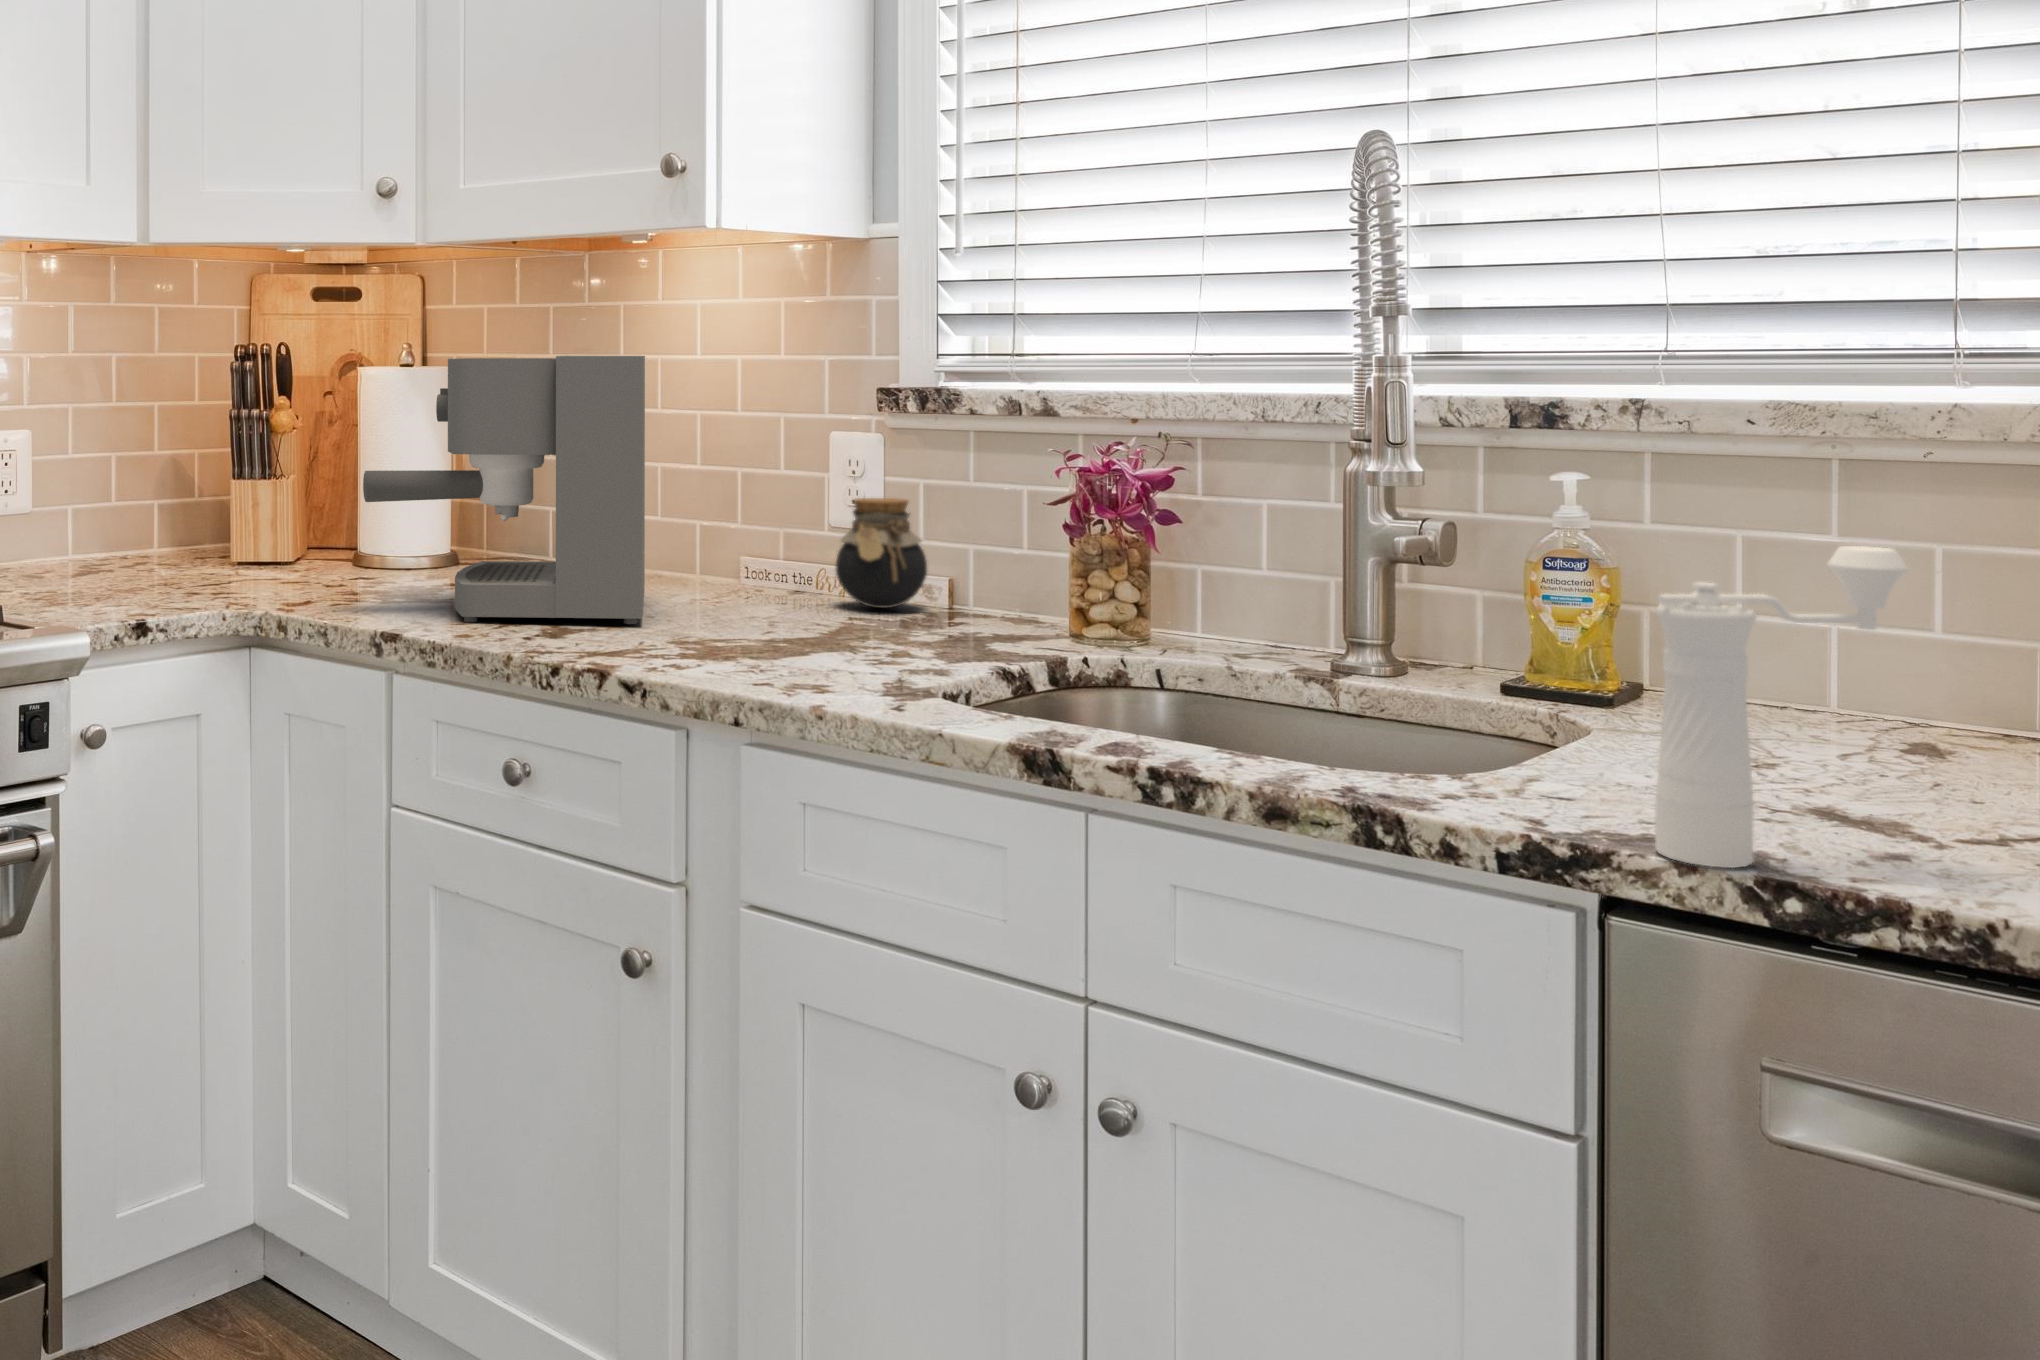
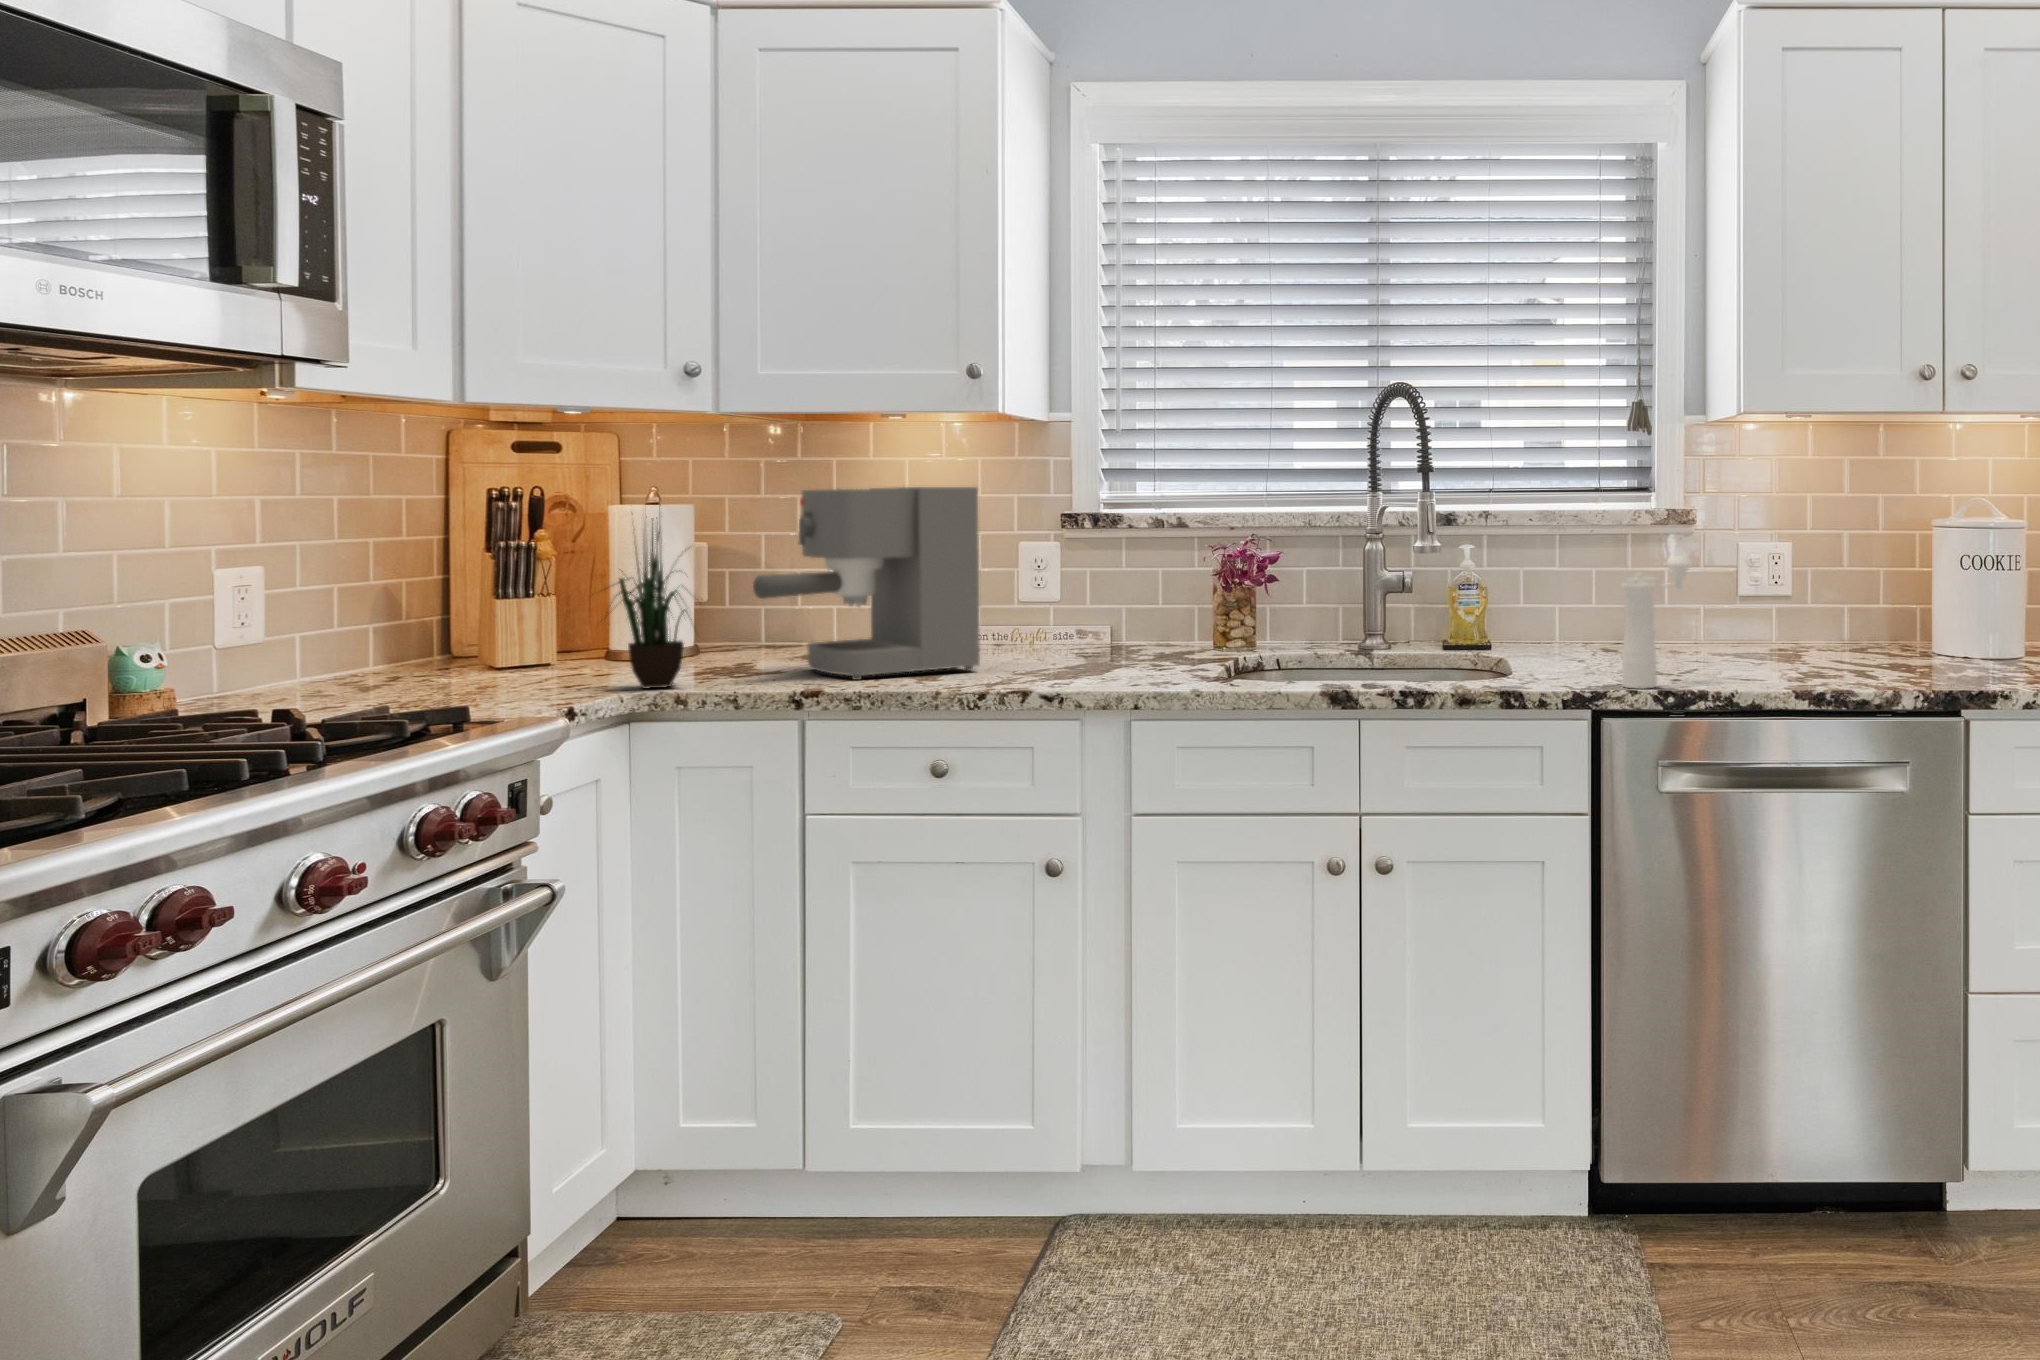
potted plant: none [176,347,315,607] -> present [605,505,686,688]
jar: present [836,498,927,608] -> none [1051,581,1111,653]

